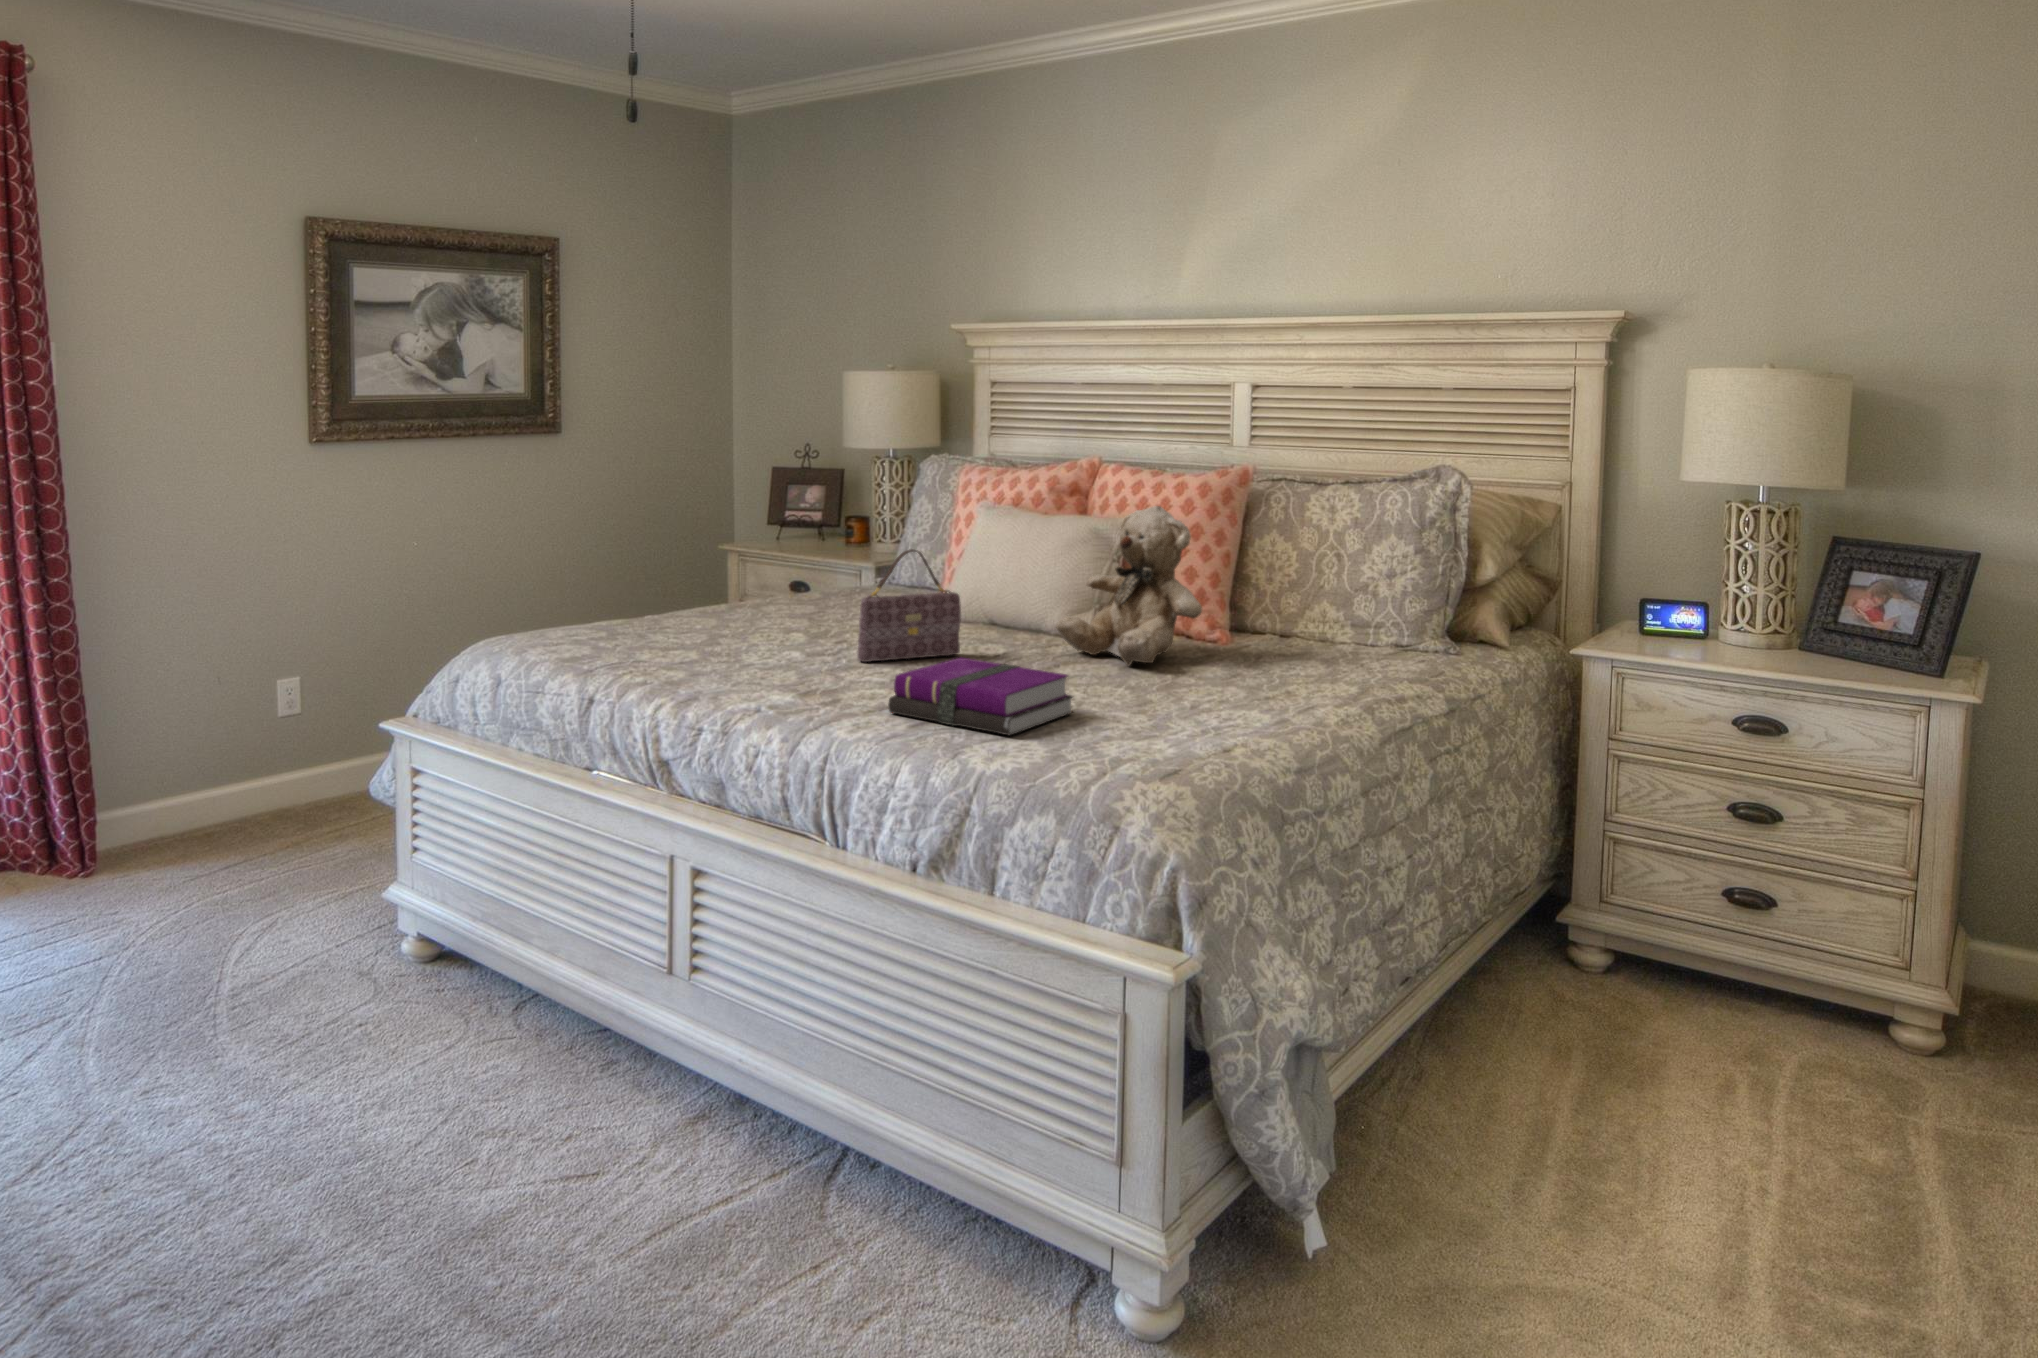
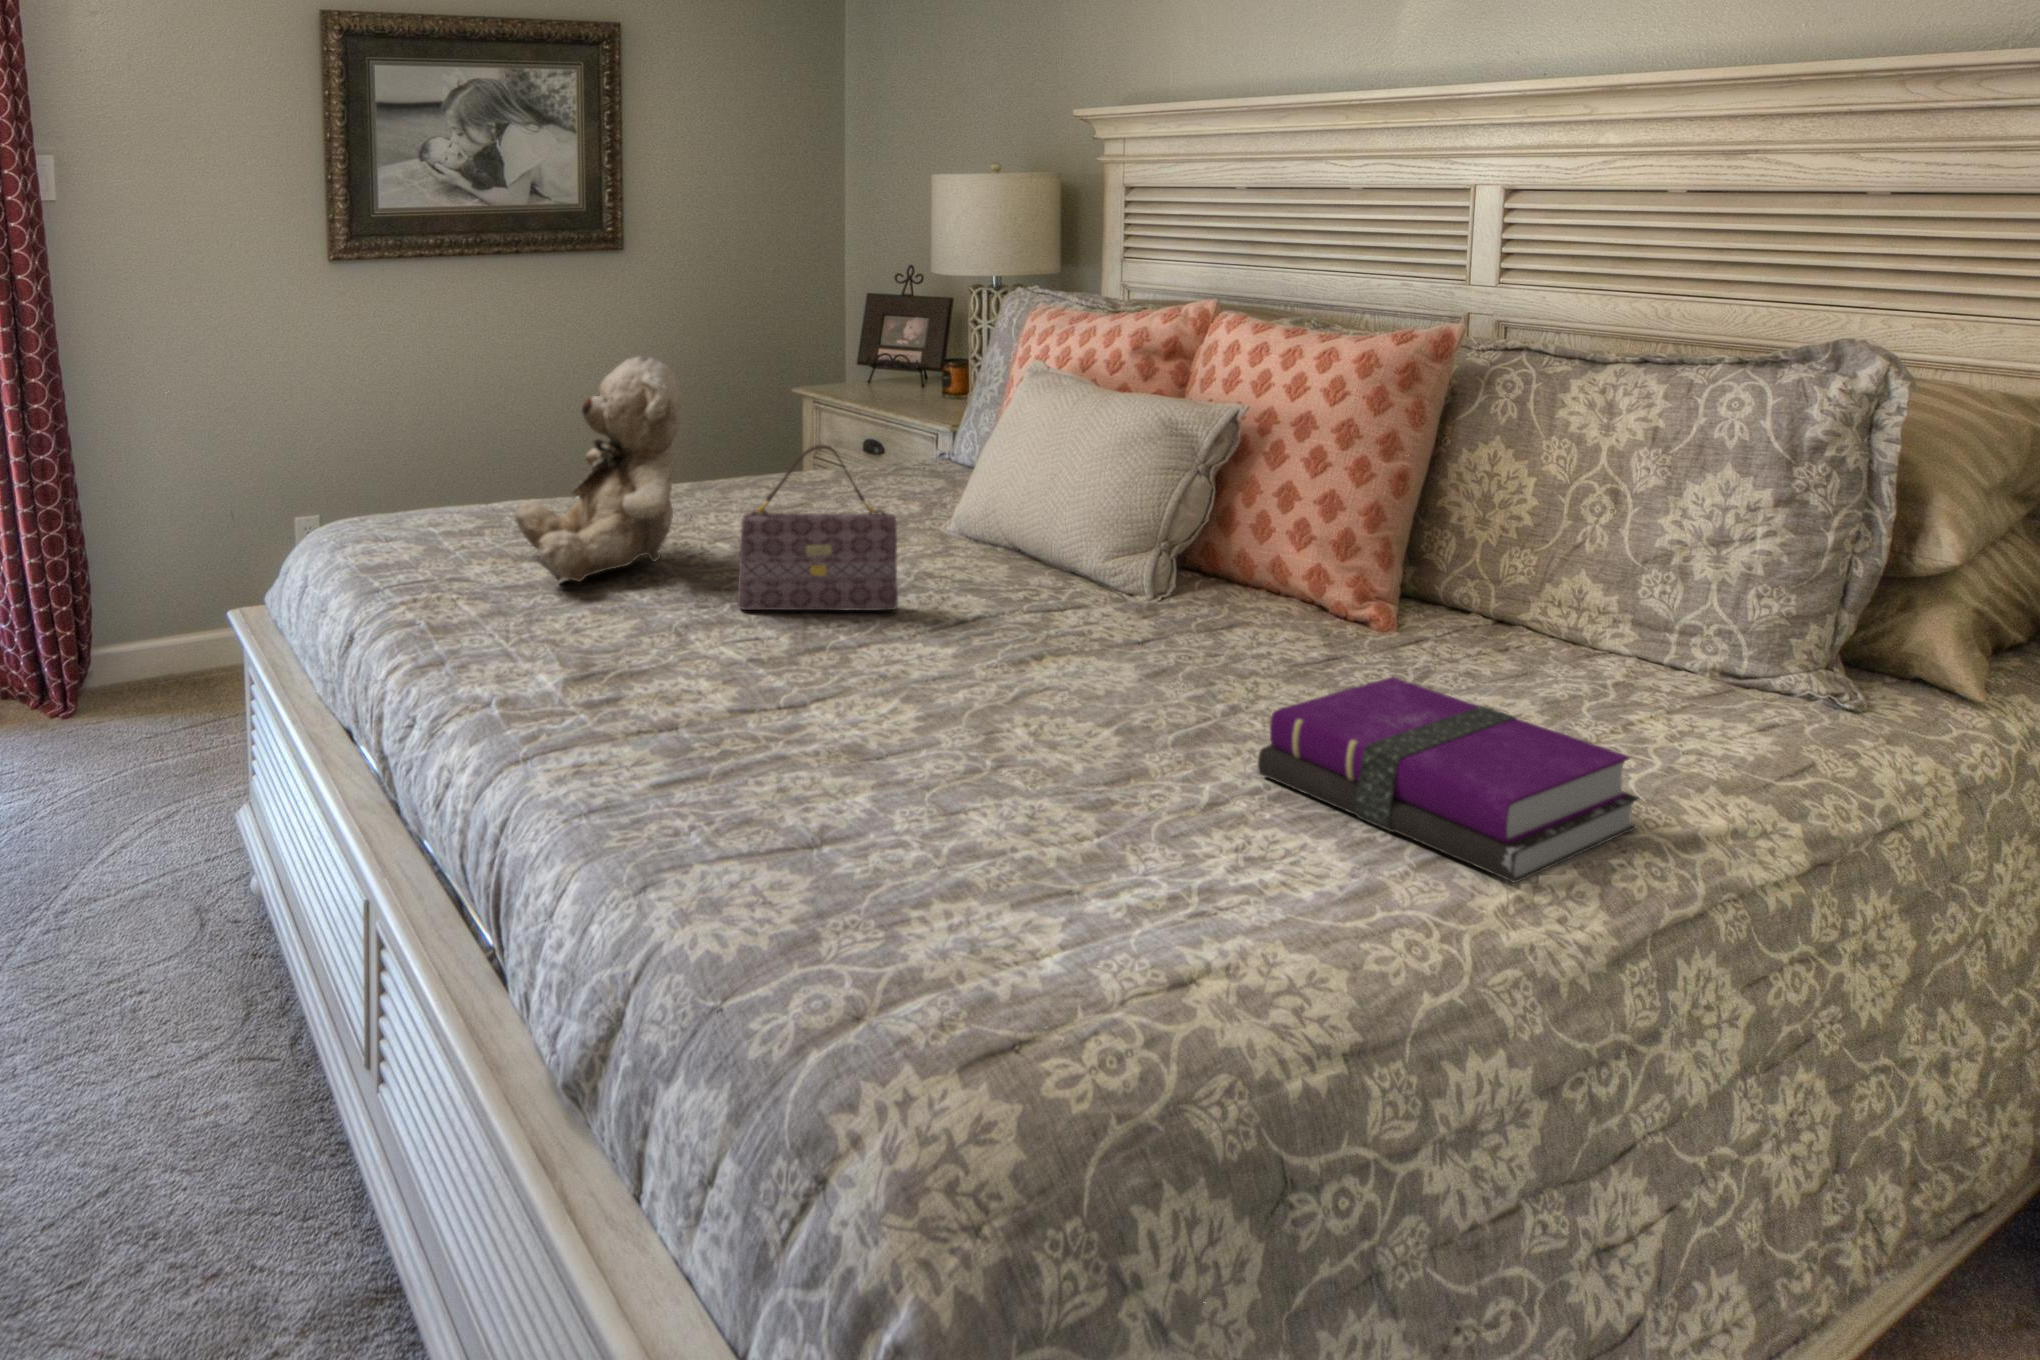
teddy bear: present [1056,506,1202,666] -> present [514,356,682,582]
notebook: present [888,657,1073,735] -> present [1258,677,1639,883]

